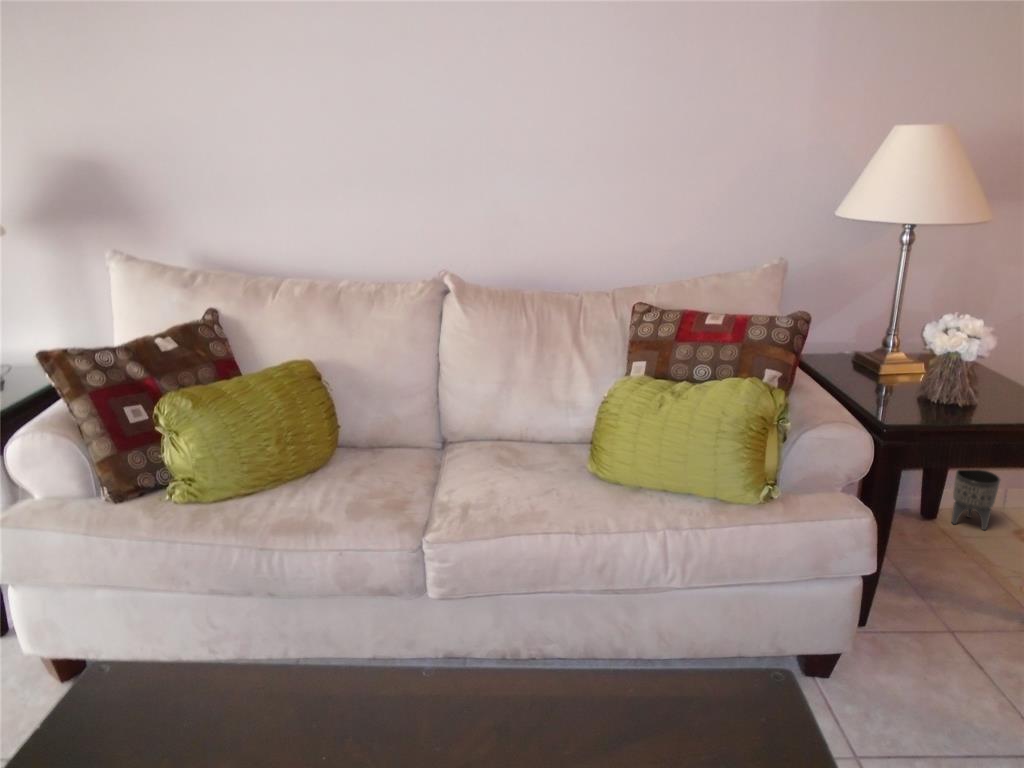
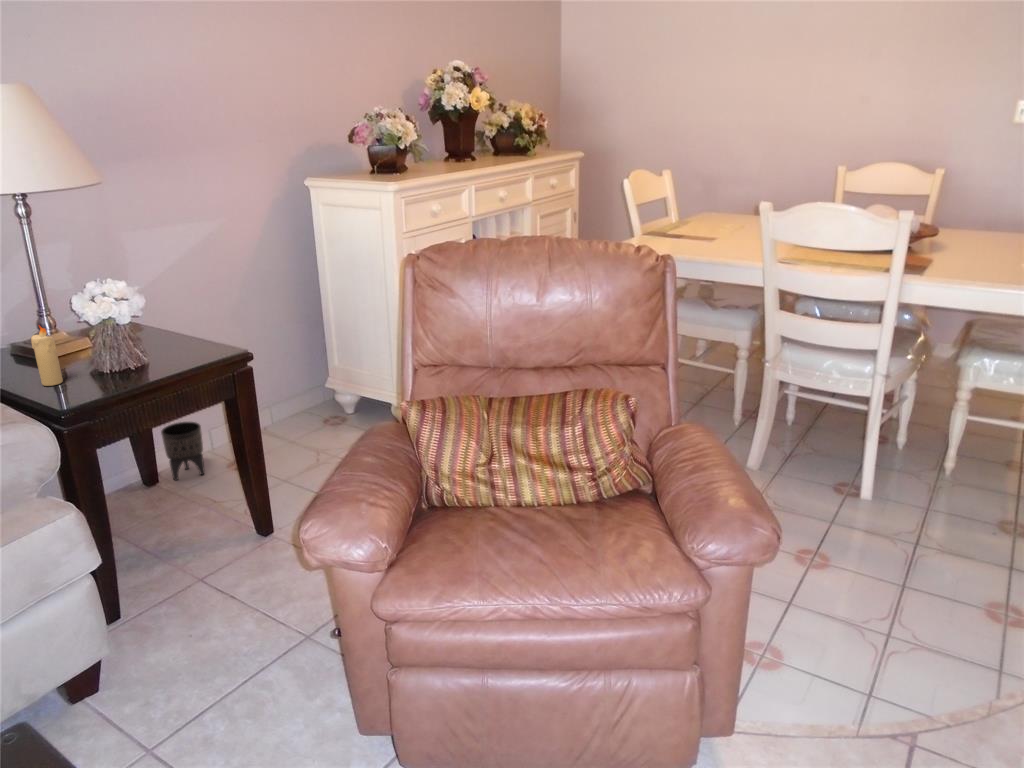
candle: none [873,344,898,400] -> present [31,326,63,386]

